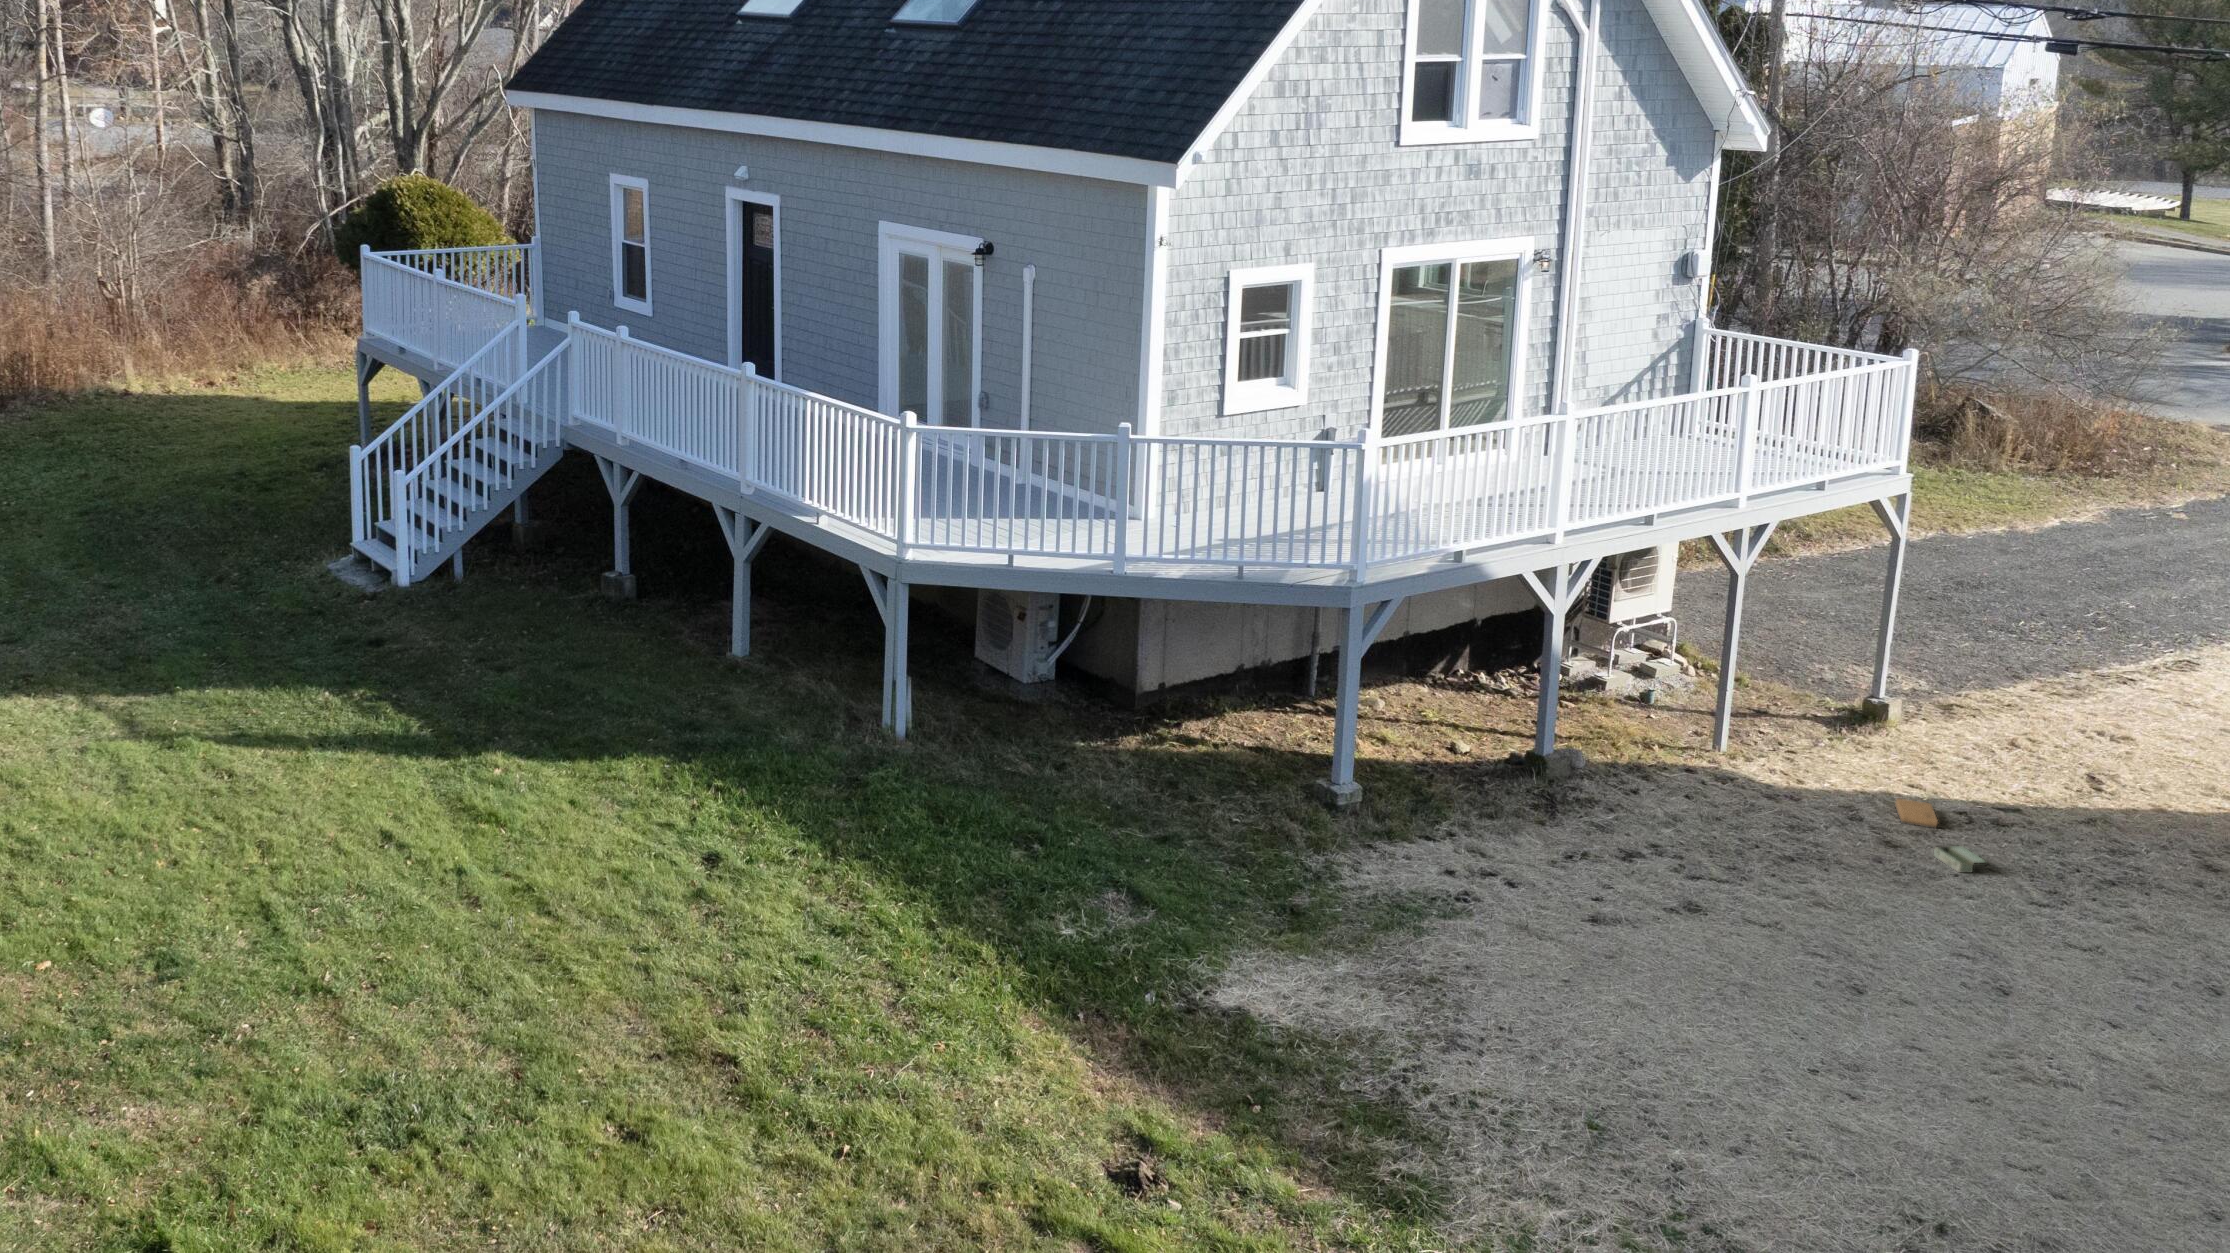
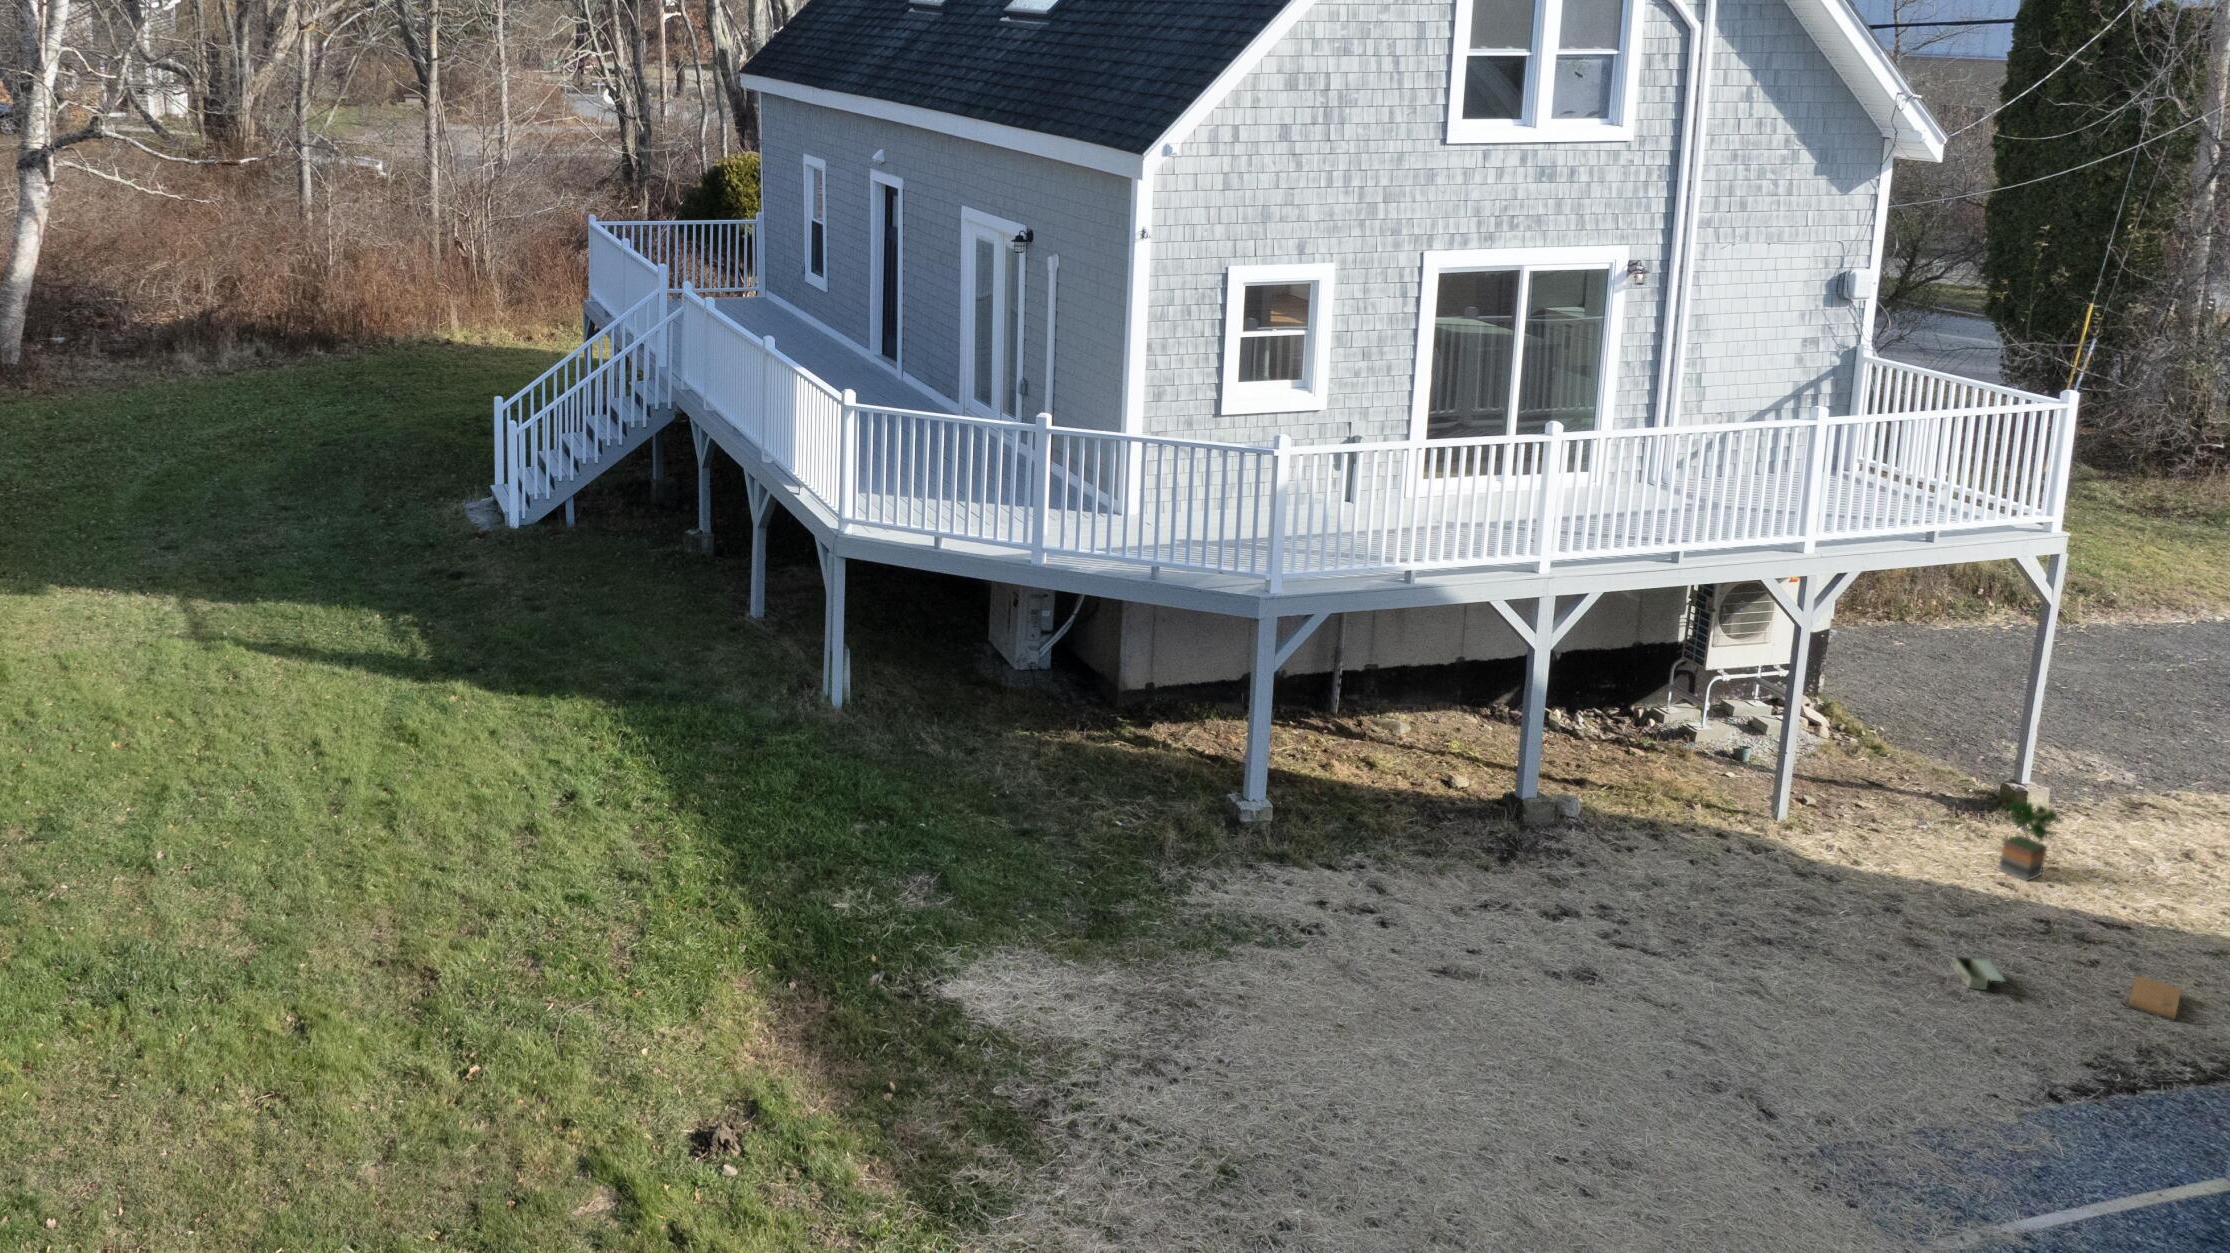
potted tree: none [1903,707,1954,778] -> present [1999,802,2062,881]
cardboard box: present [1895,799,1937,828] -> present [2129,976,2181,1020]

